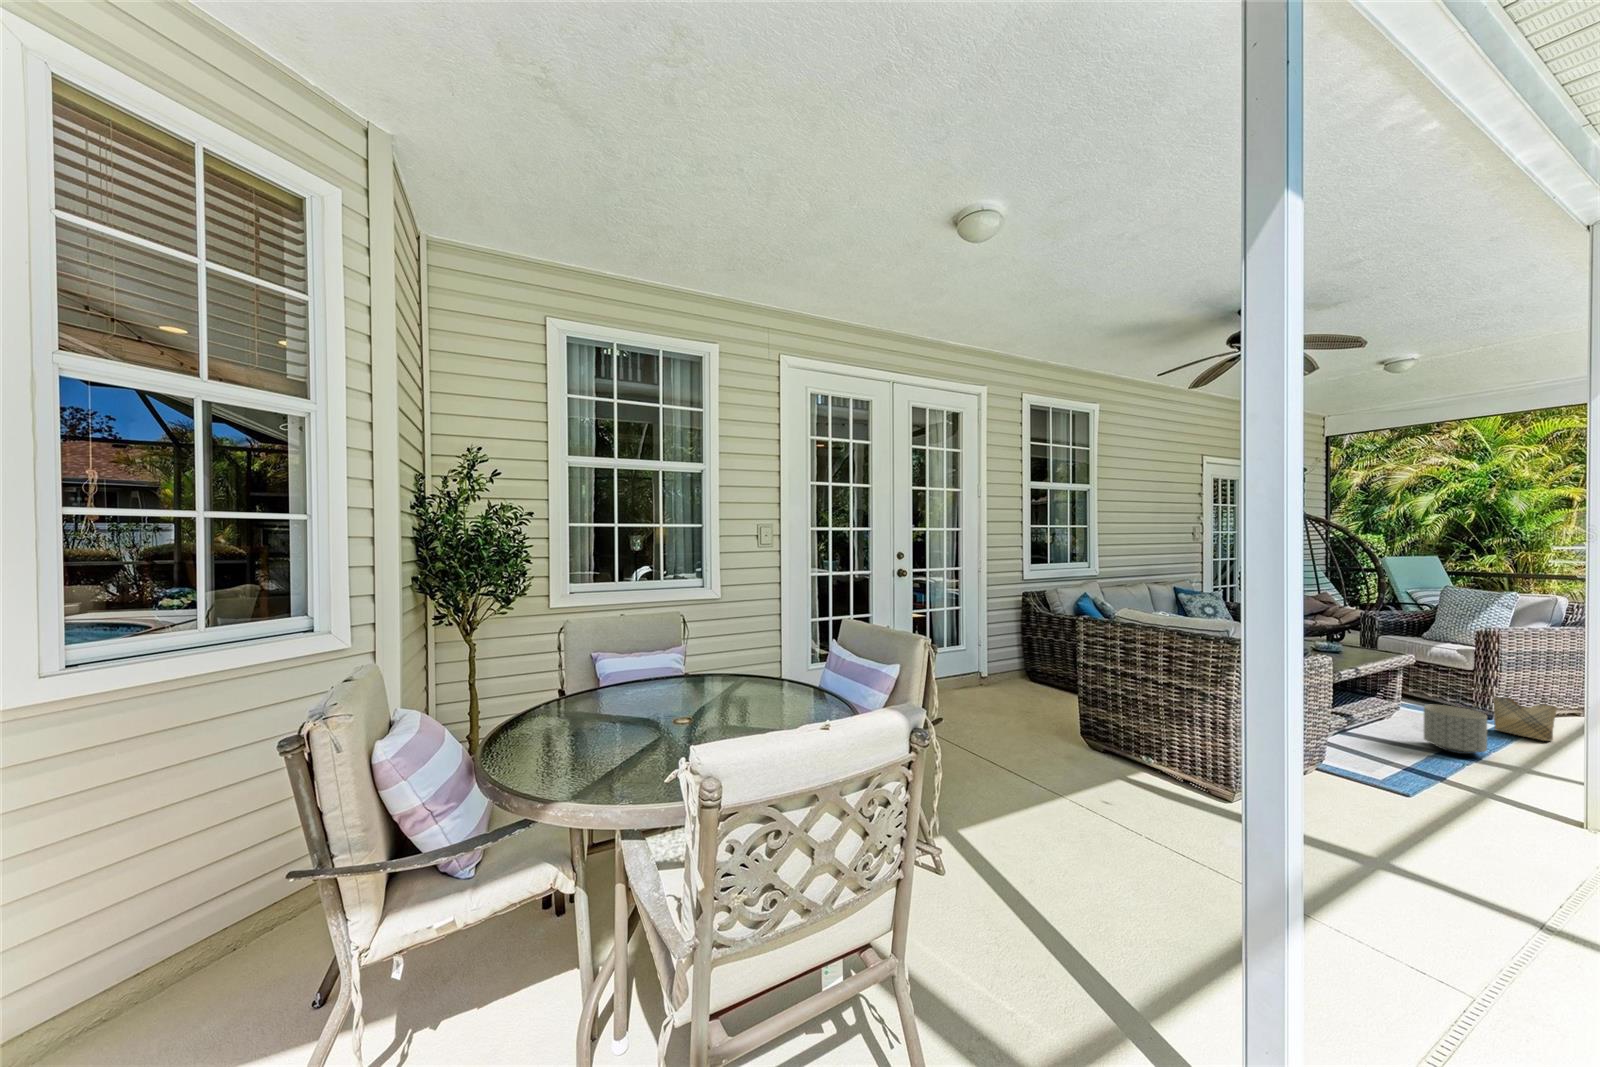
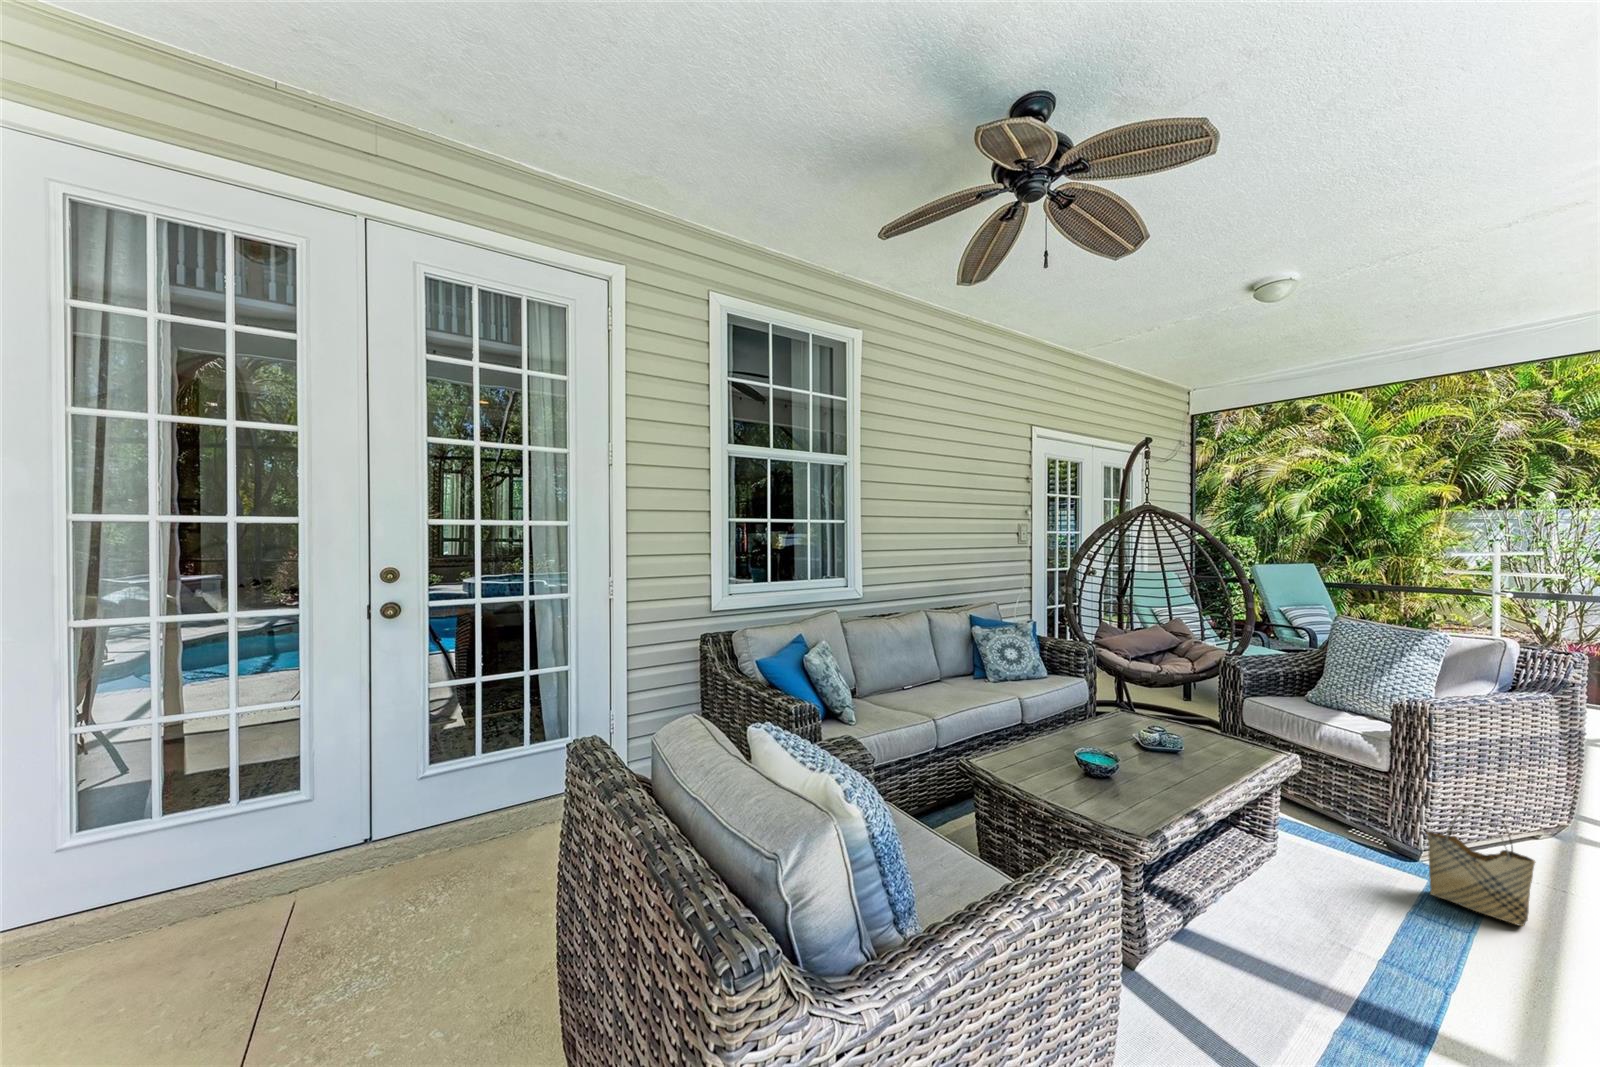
planter: present [1424,705,1487,754] -> none [1327,872,1443,992]

